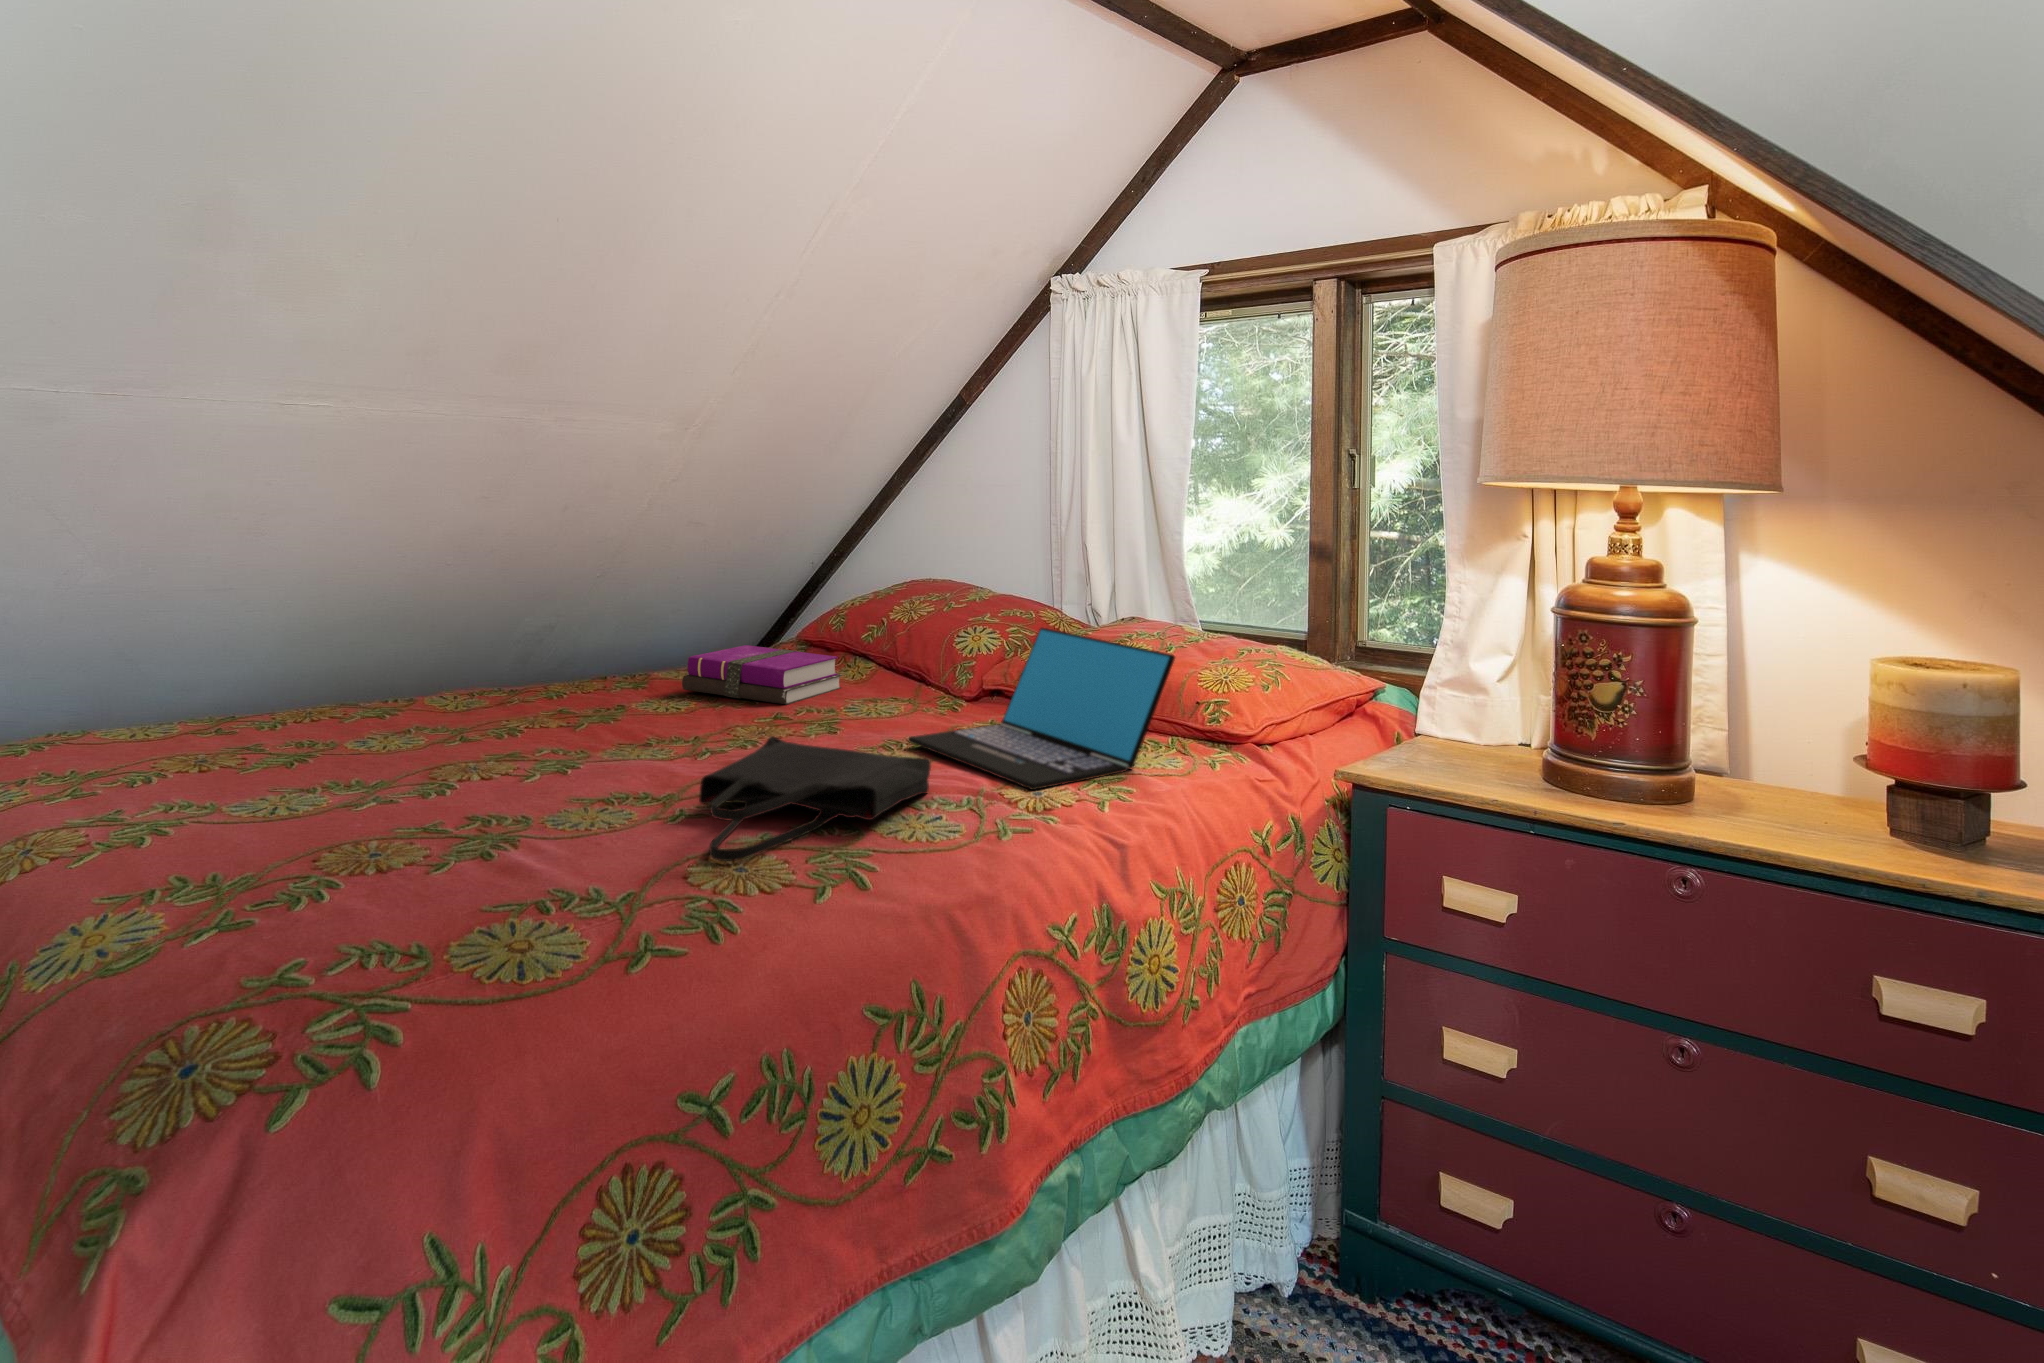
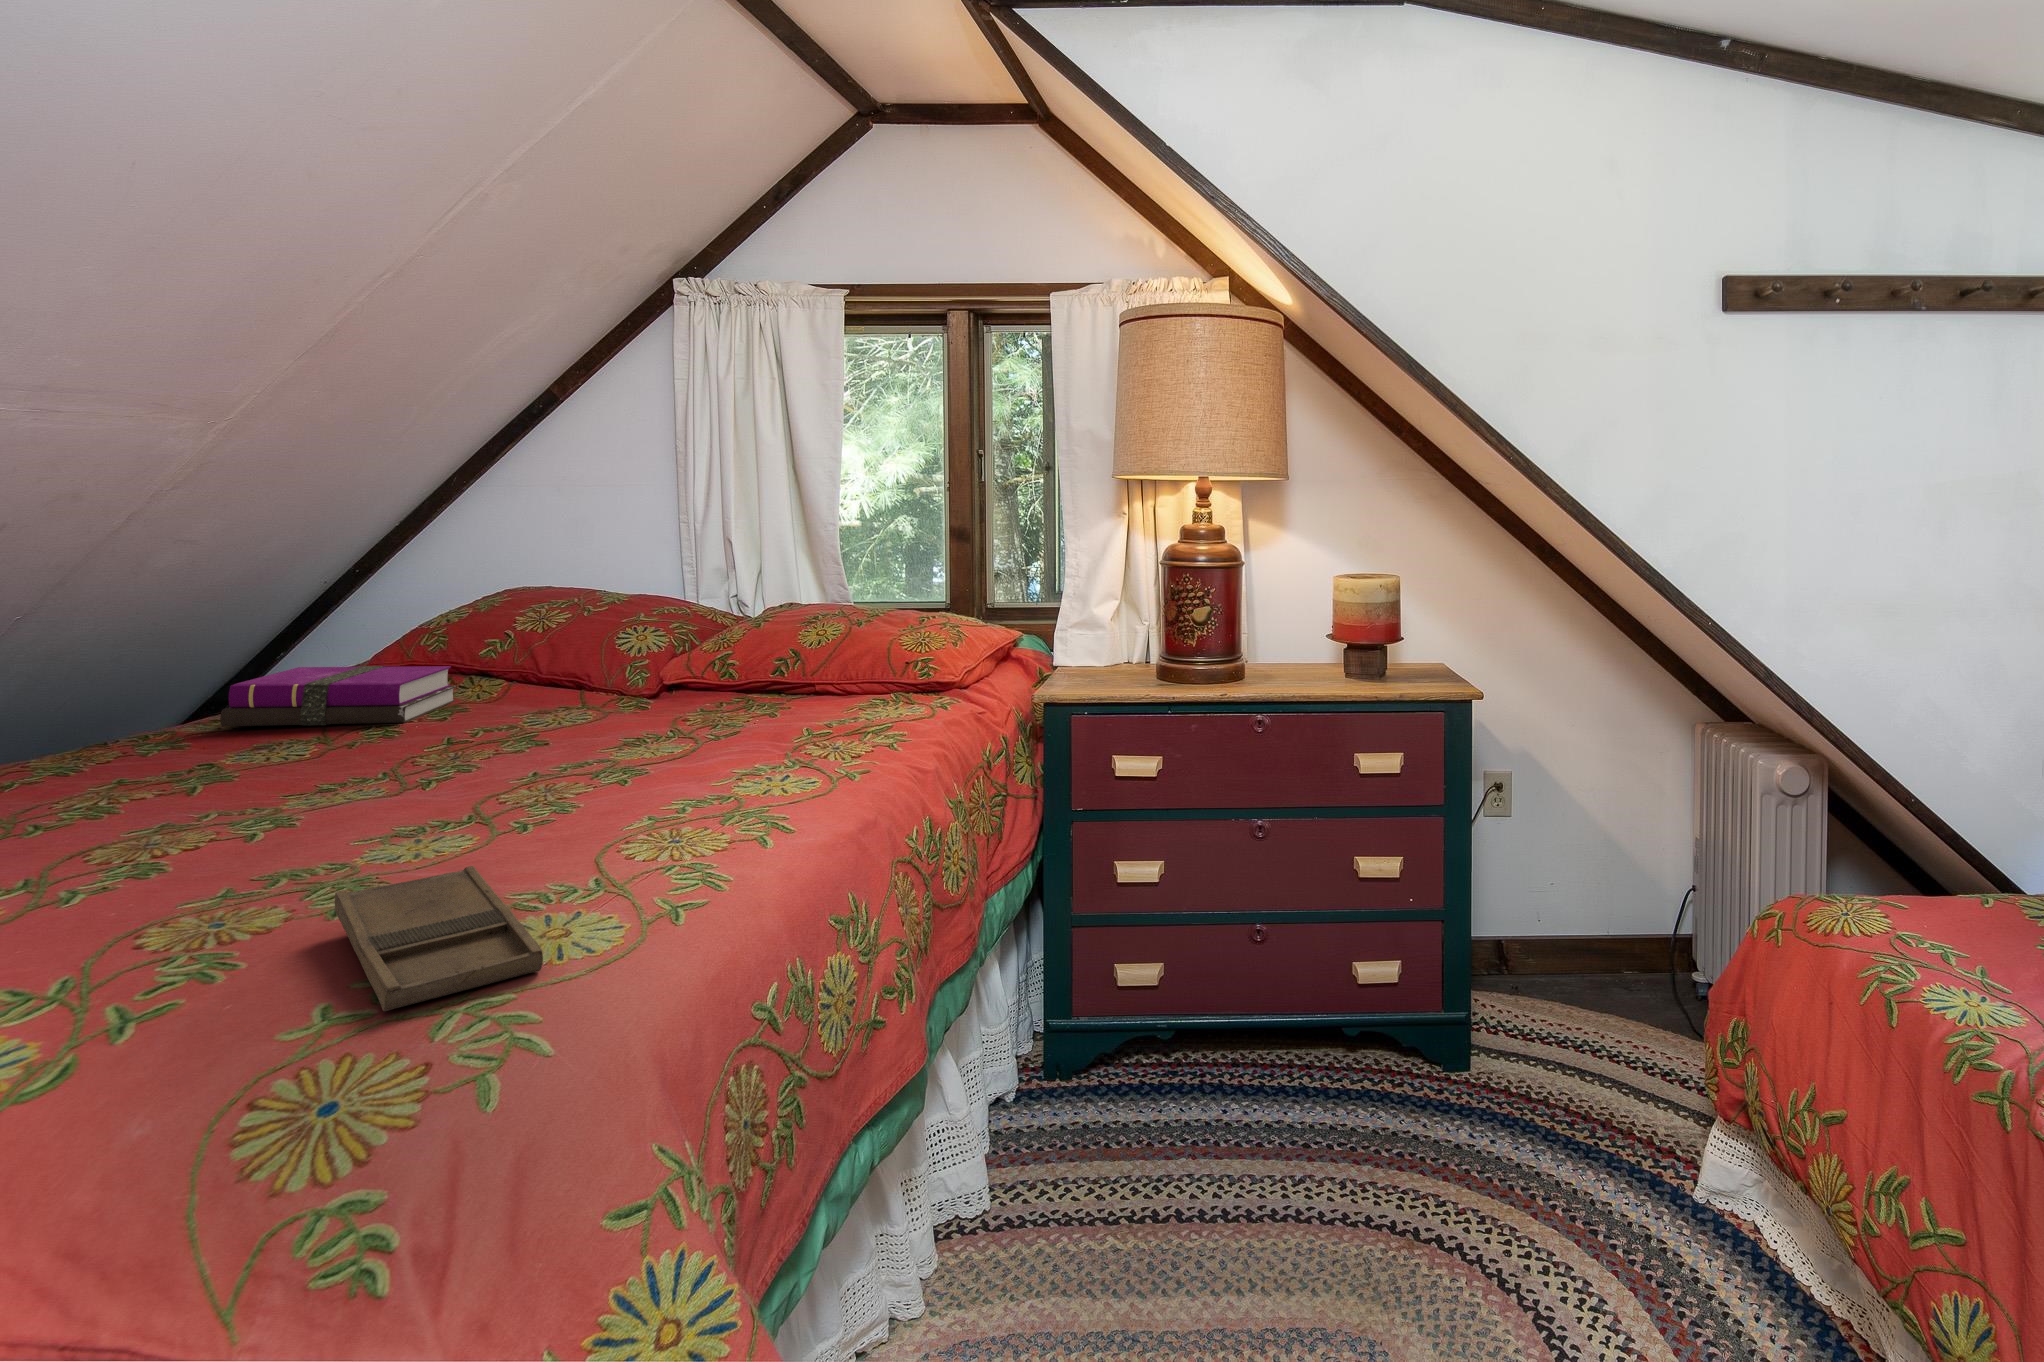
laptop: present [909,628,1175,790] -> none [622,609,893,744]
tote bag: present [699,736,931,861] -> none [454,730,701,844]
tray: none [413,875,609,1017] -> present [335,866,543,1011]

